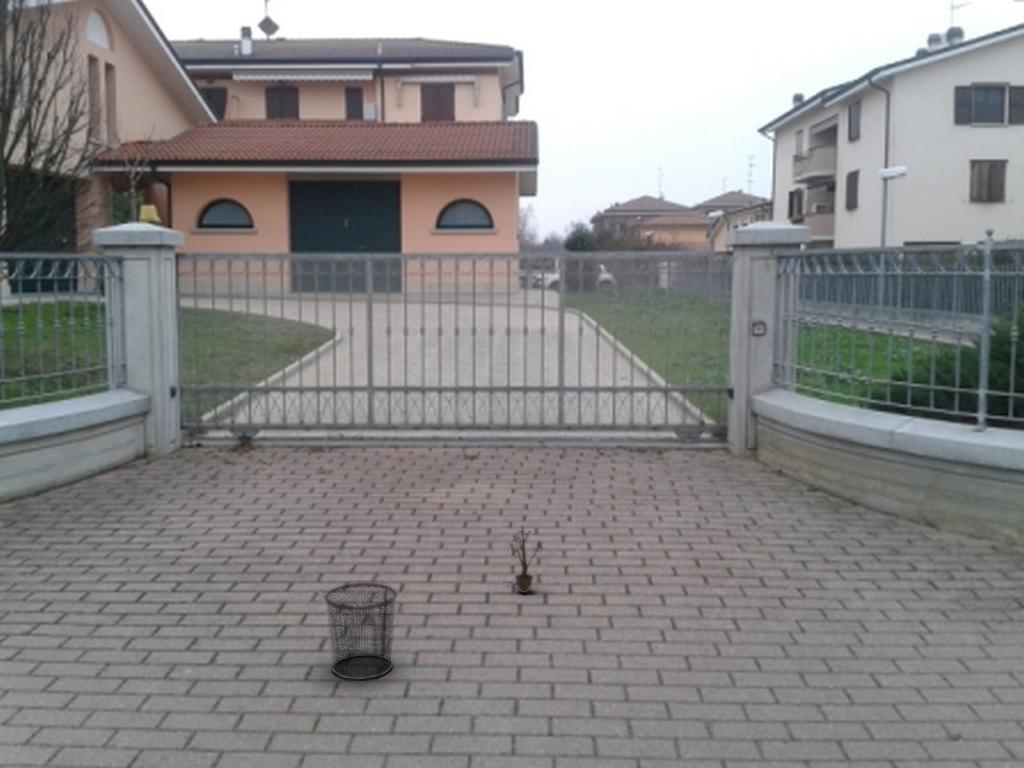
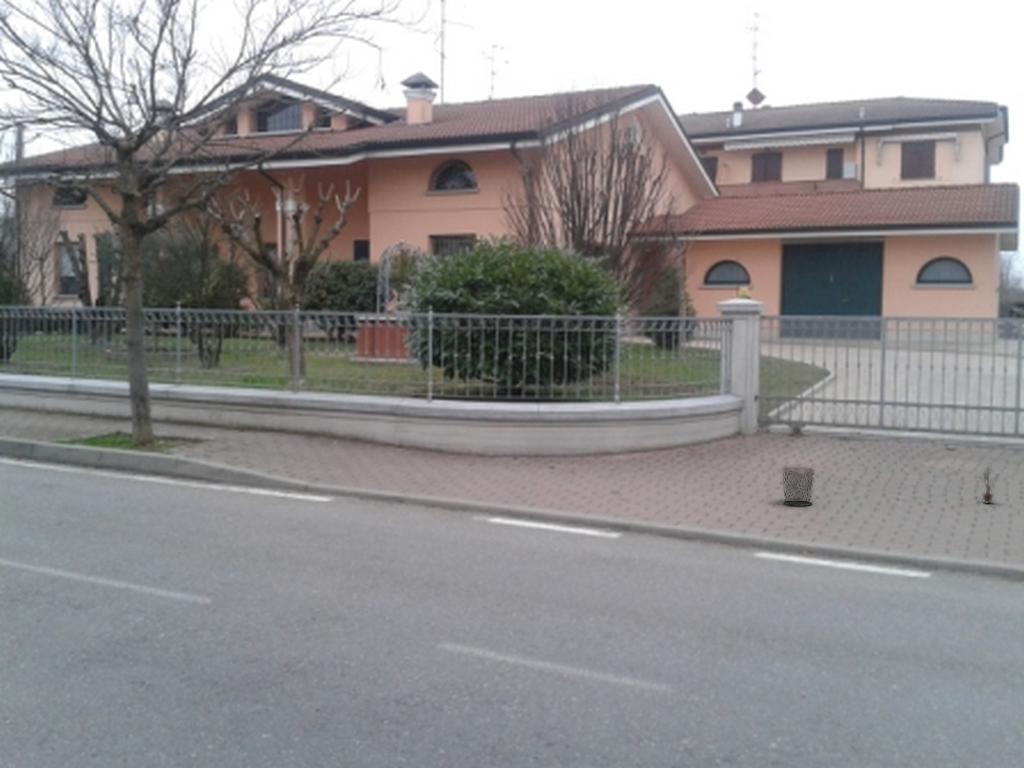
waste bin: present [325,583,397,680] -> present [783,469,814,505]

